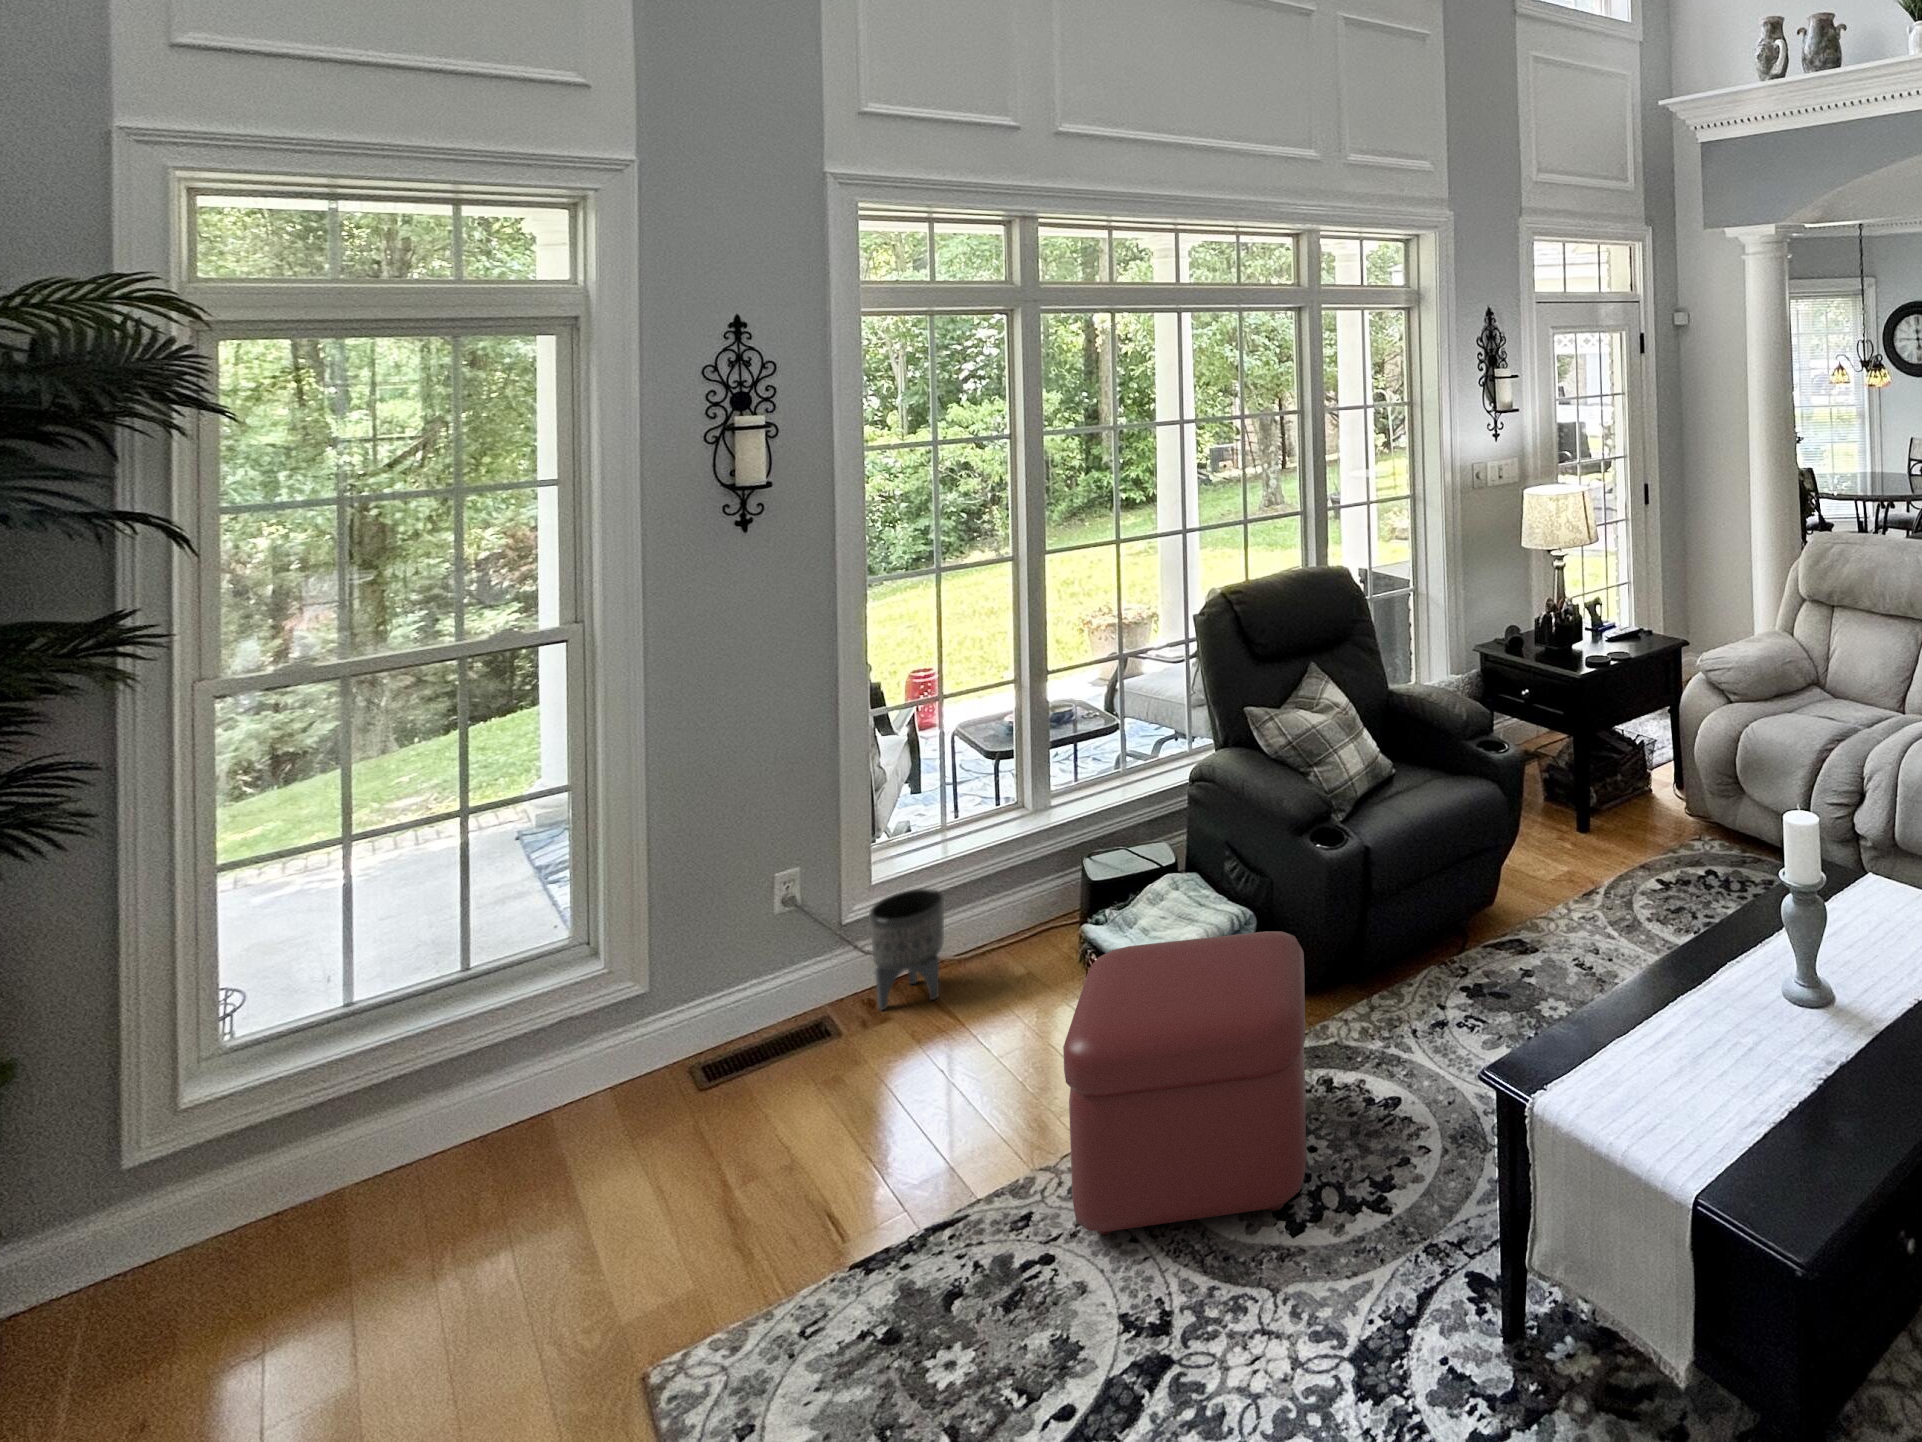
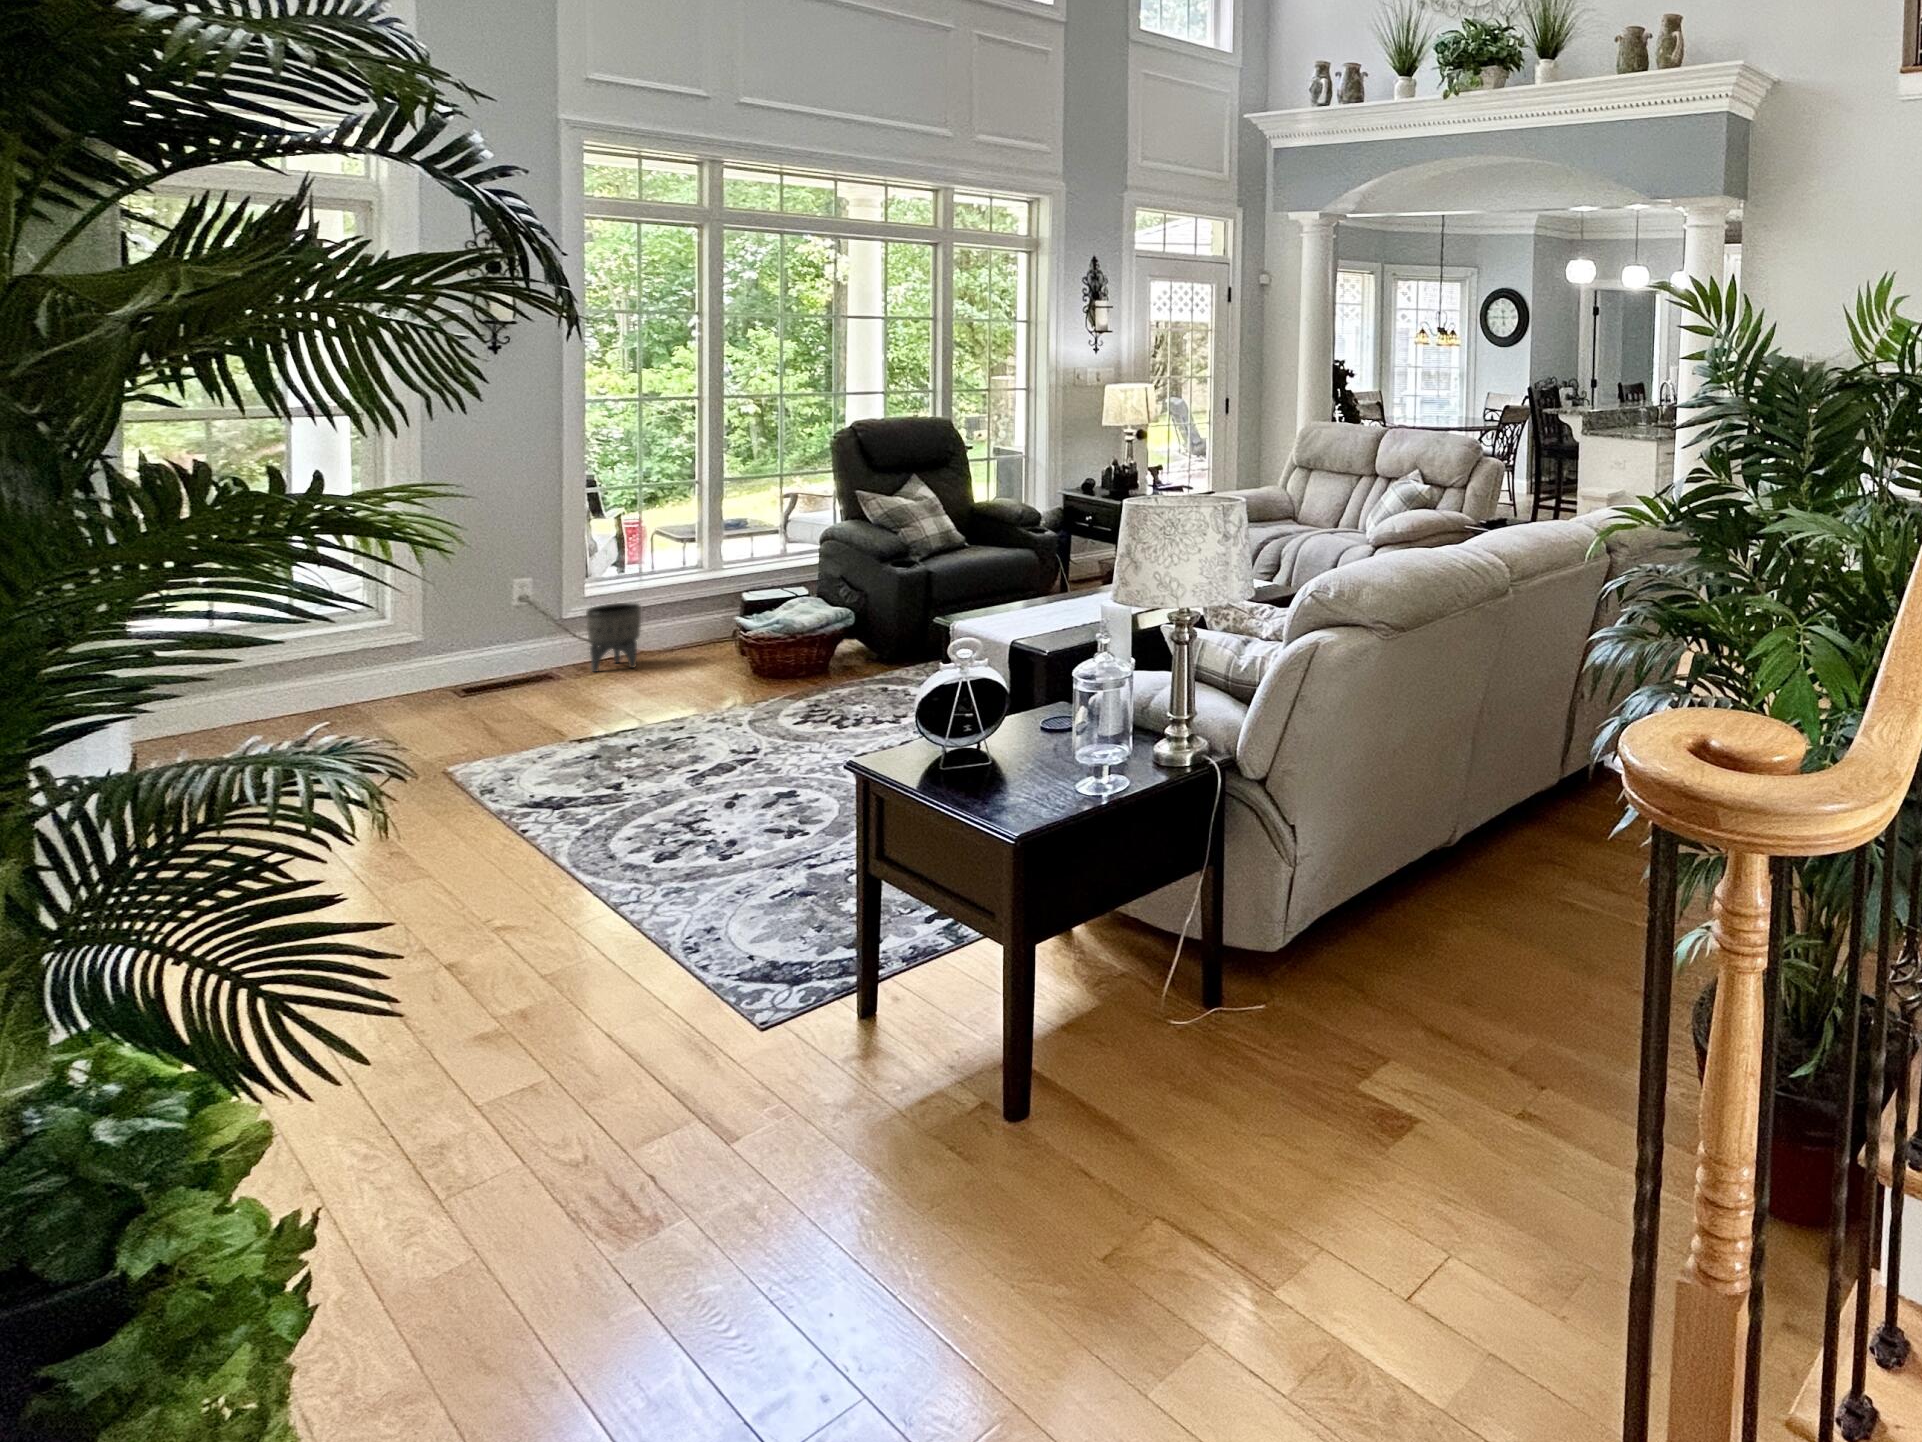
ottoman: present [1063,931,1306,1235] -> none [713,594,874,730]

